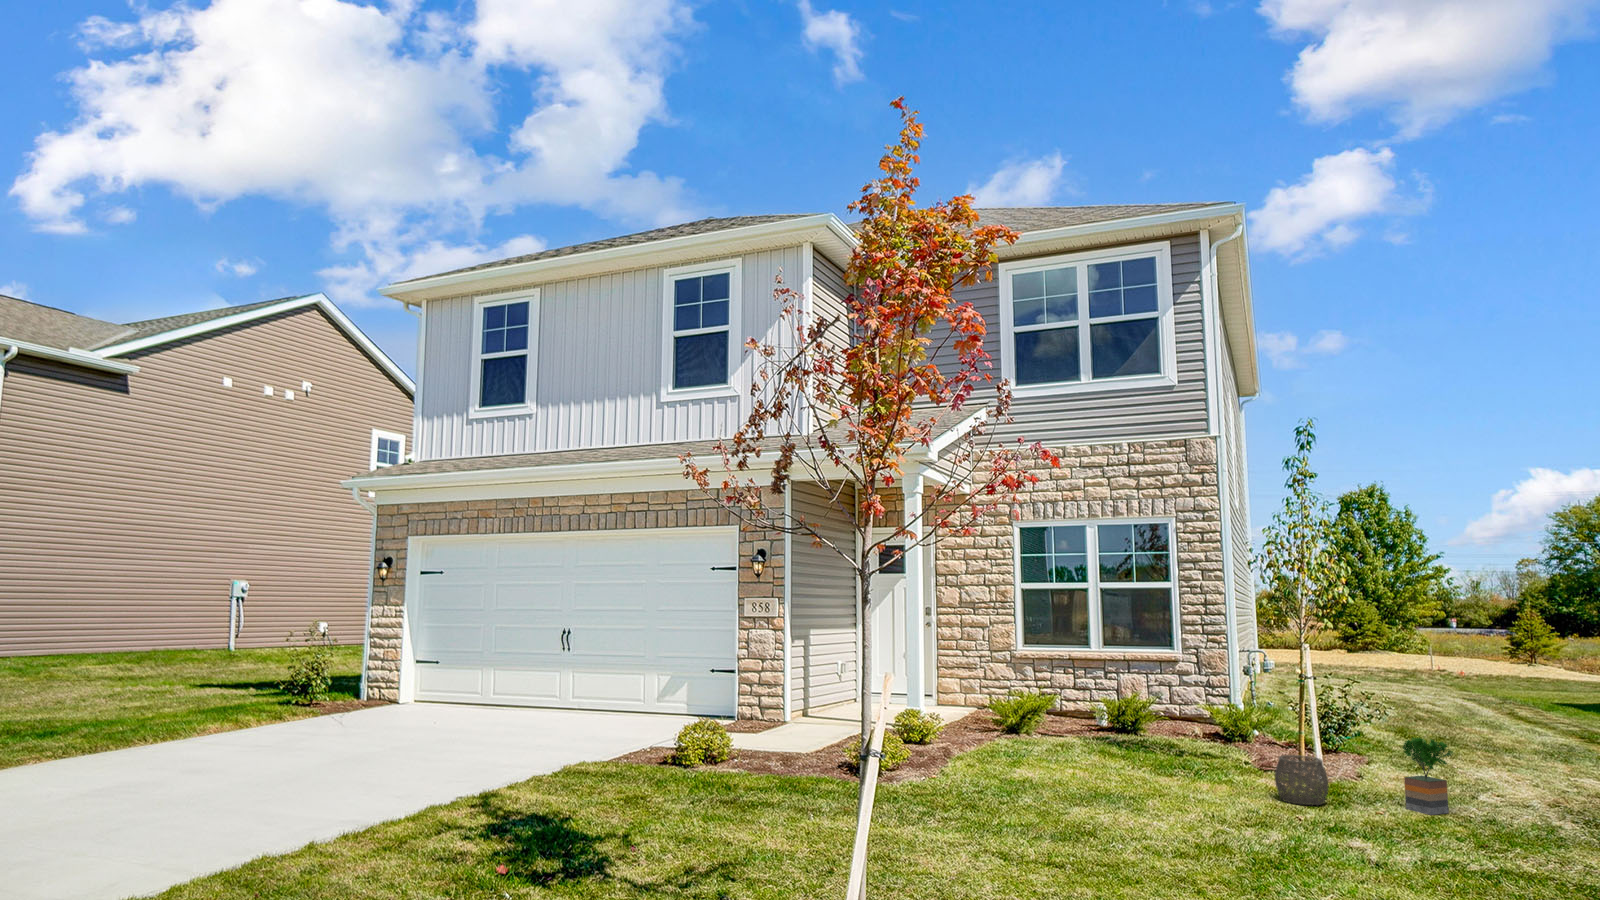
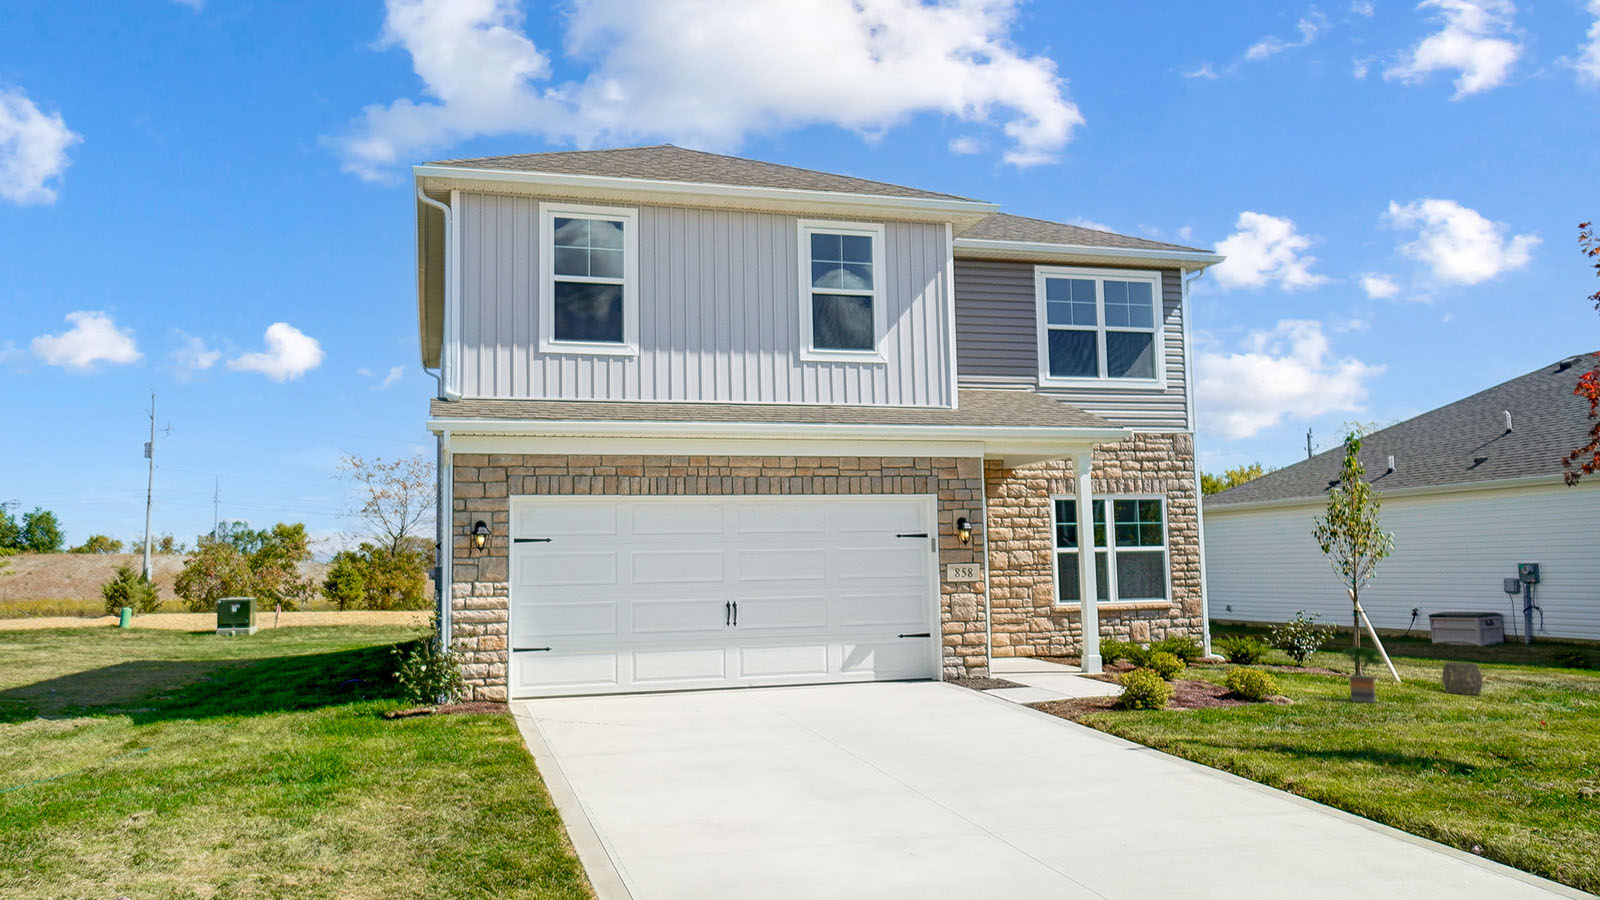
potted tree: present [1403,738,1453,815] -> present [1343,647,1382,703]

